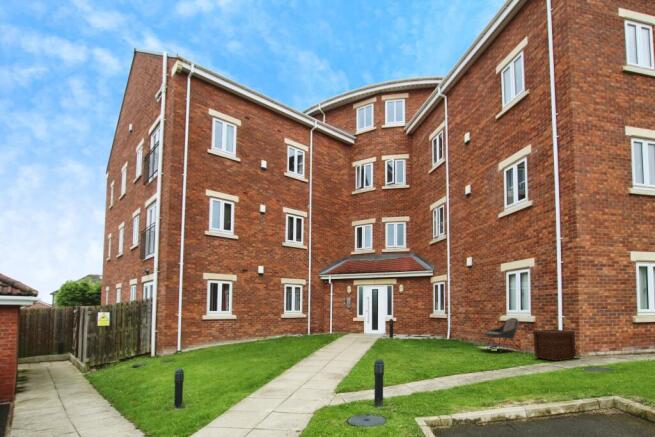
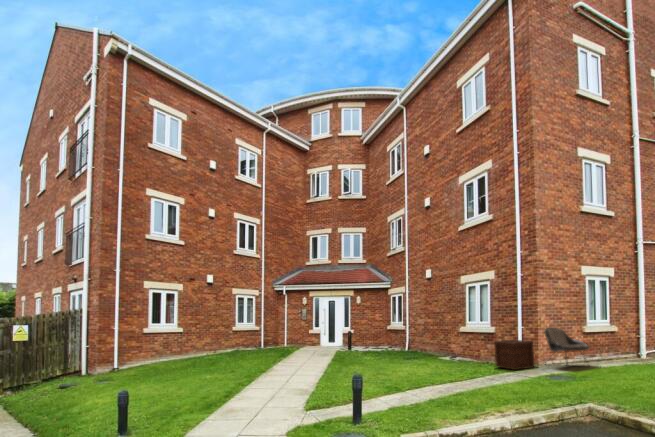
lounge chair: present [484,318,518,351] -> present [544,327,589,366]

